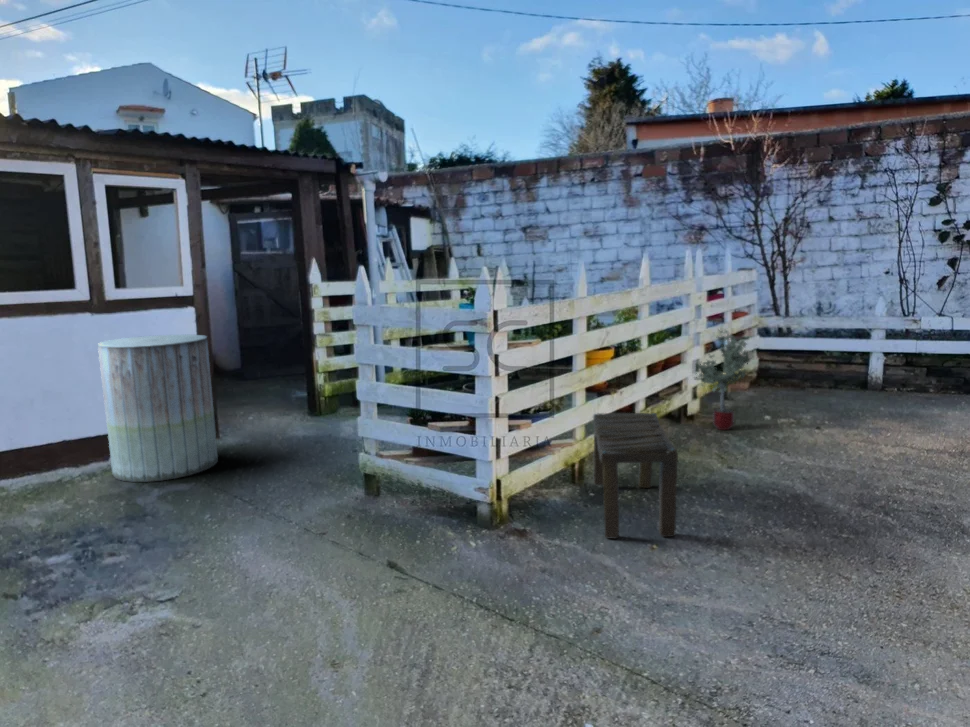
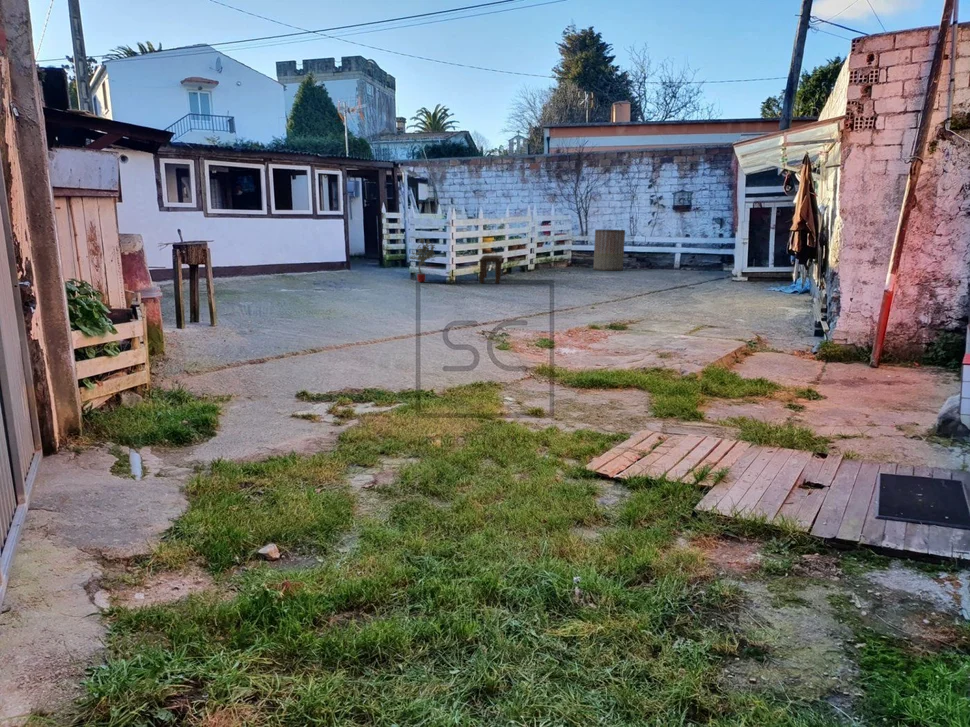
potted tree: present [695,331,749,430] -> present [410,239,435,282]
trash can: present [98,335,218,482] -> present [593,229,625,271]

